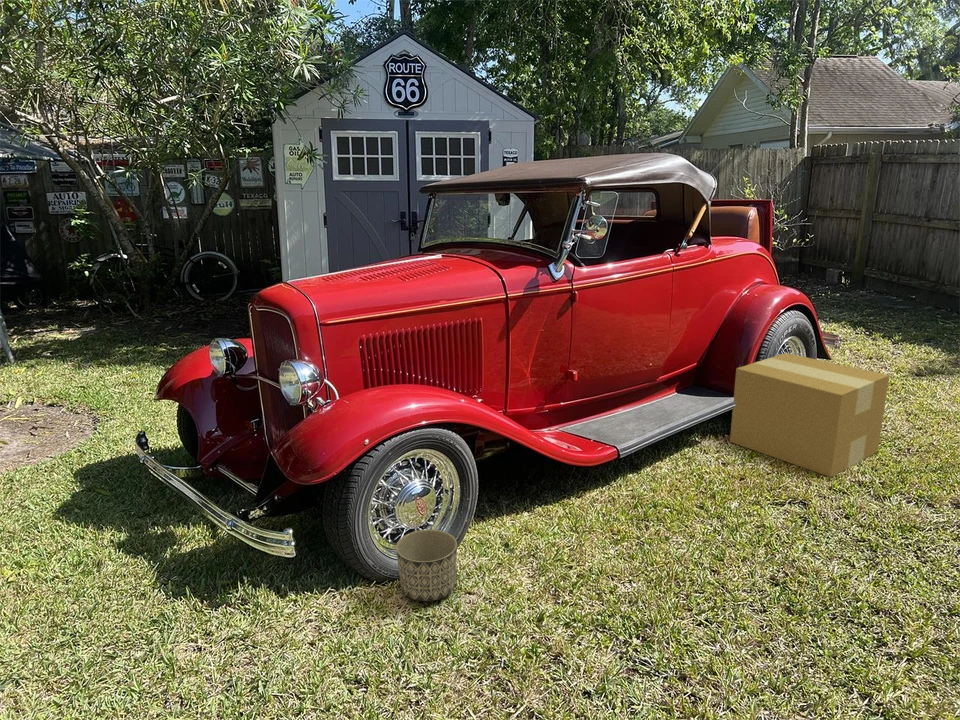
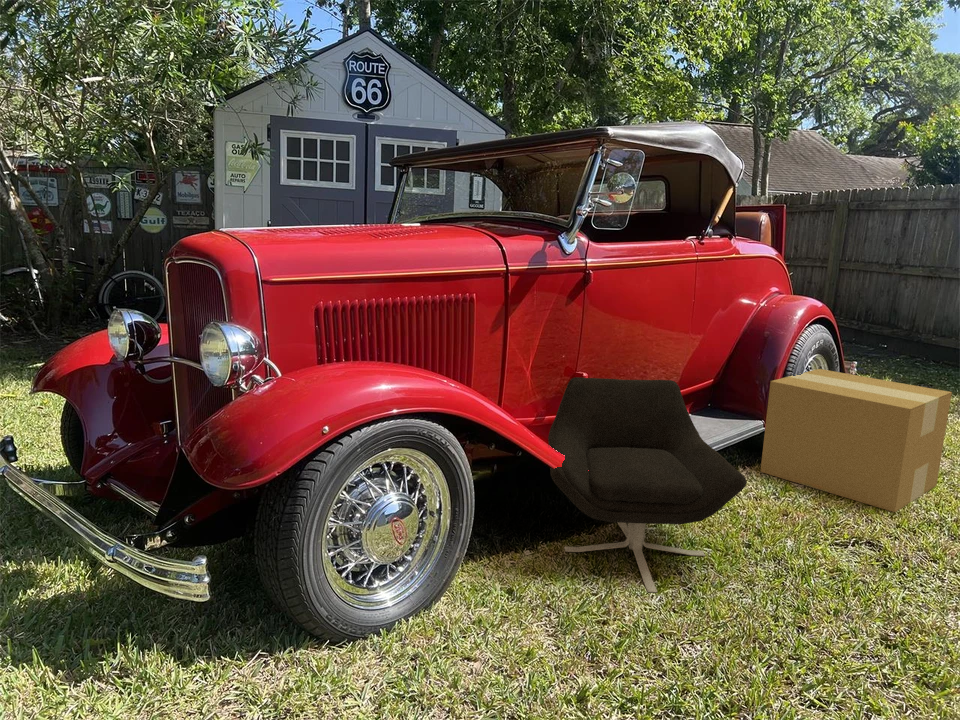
lounge chair: none [537,377,687,545] -> present [548,377,747,593]
planter: present [396,529,457,601] -> none [362,565,451,671]

